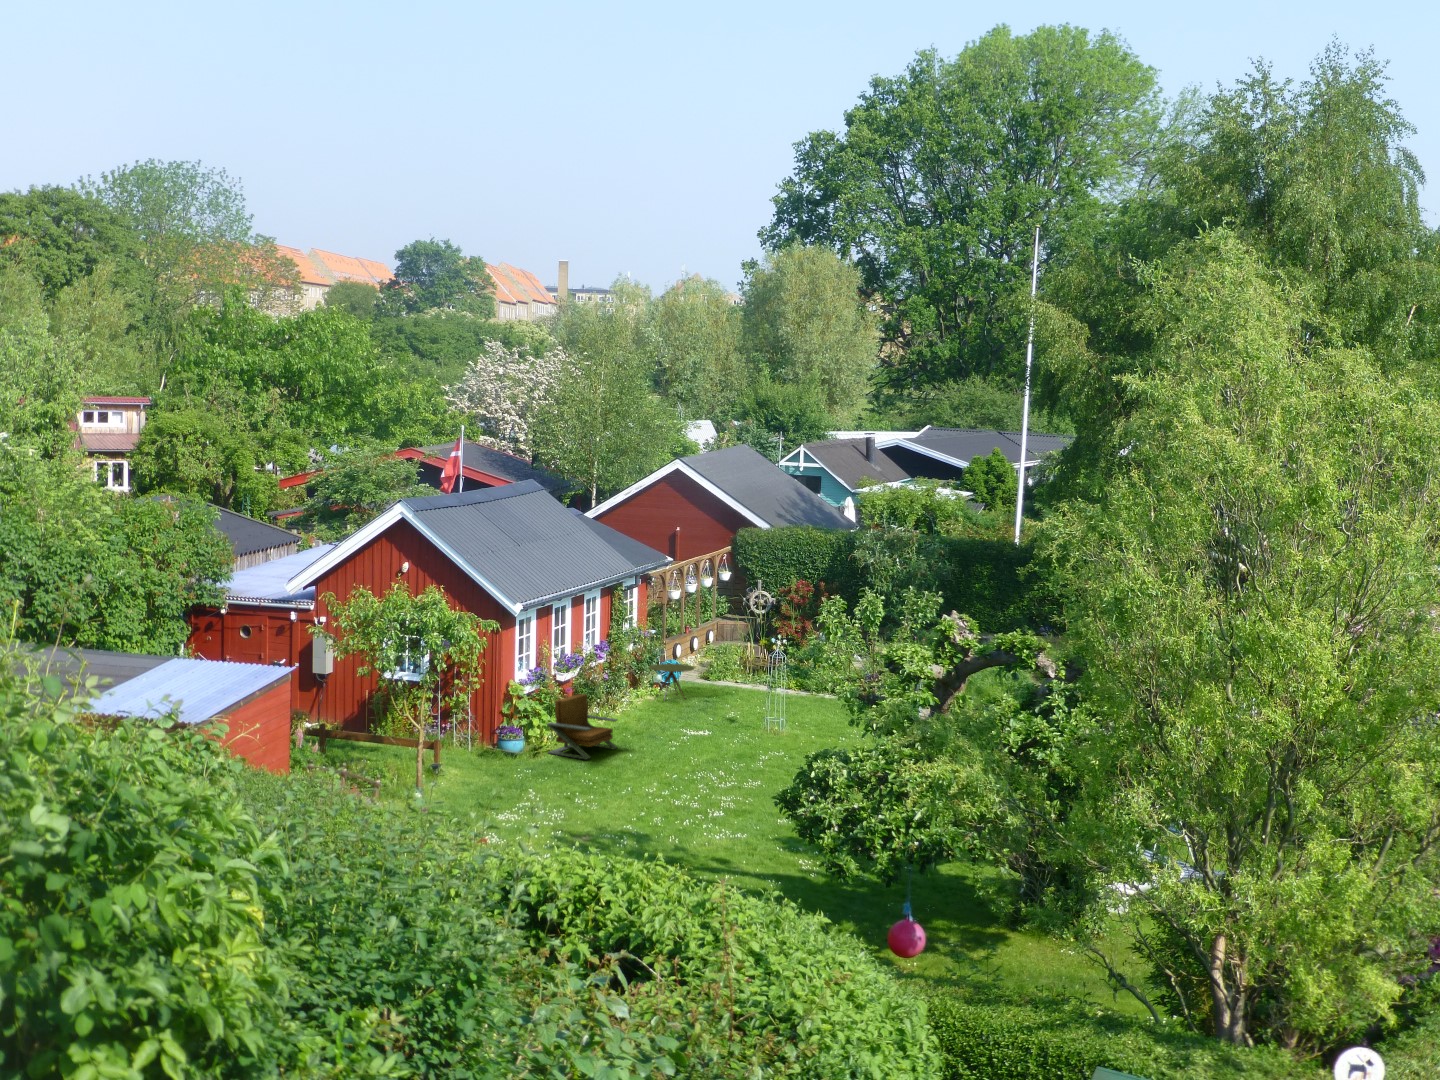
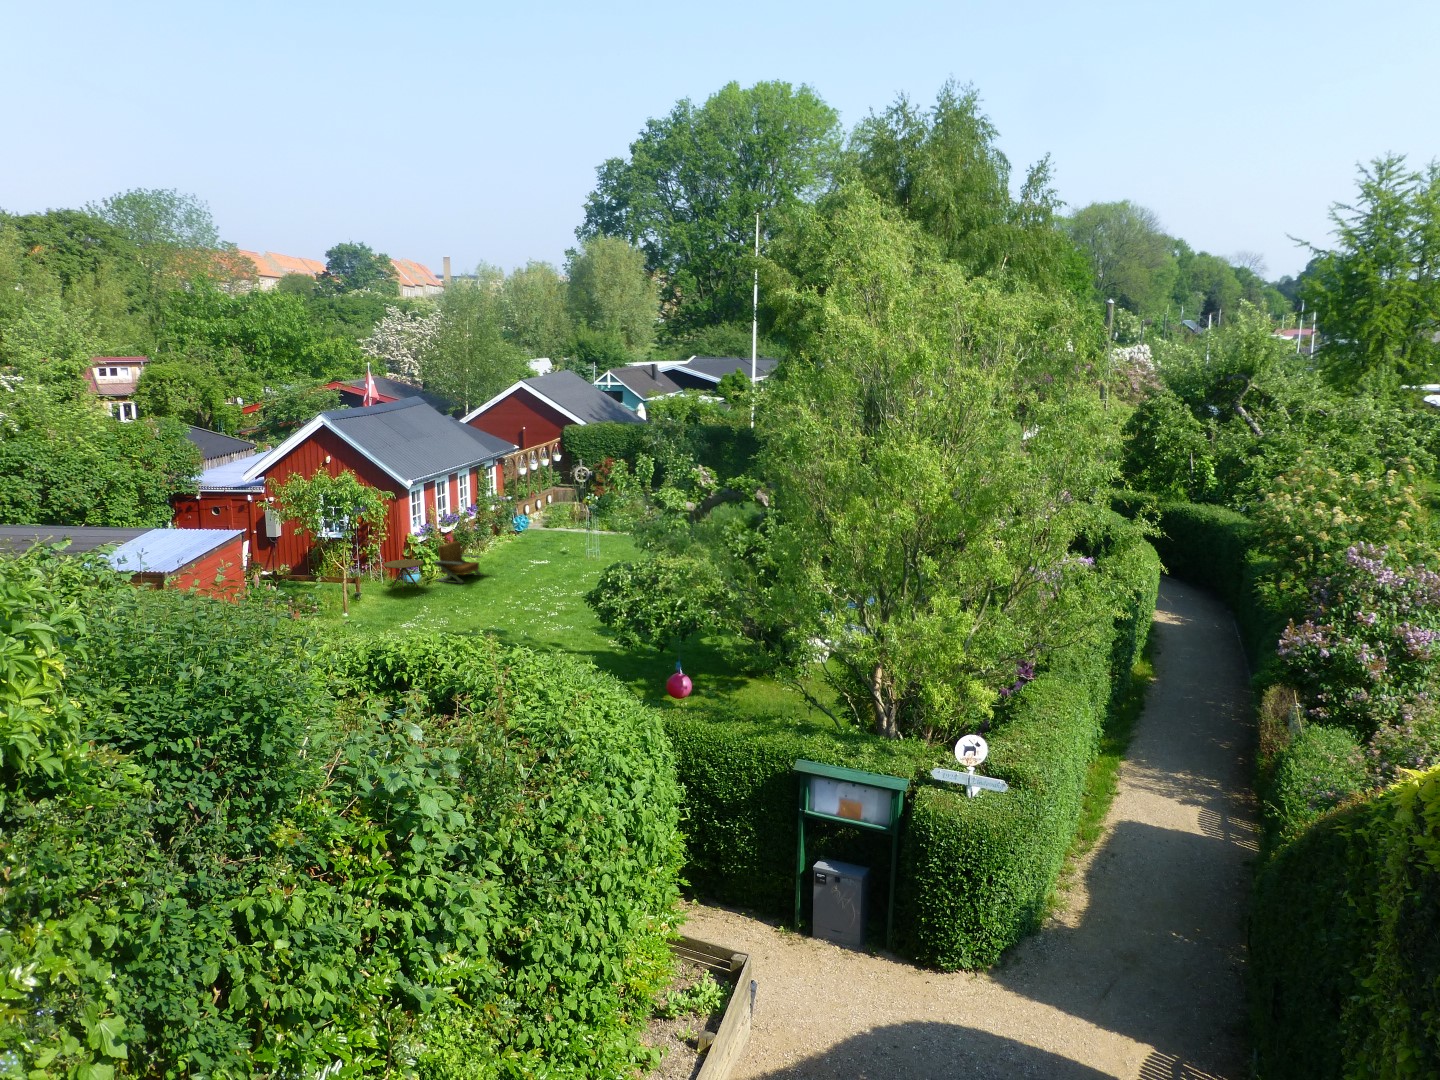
round table: present [649,663,694,699] -> present [384,559,424,591]

